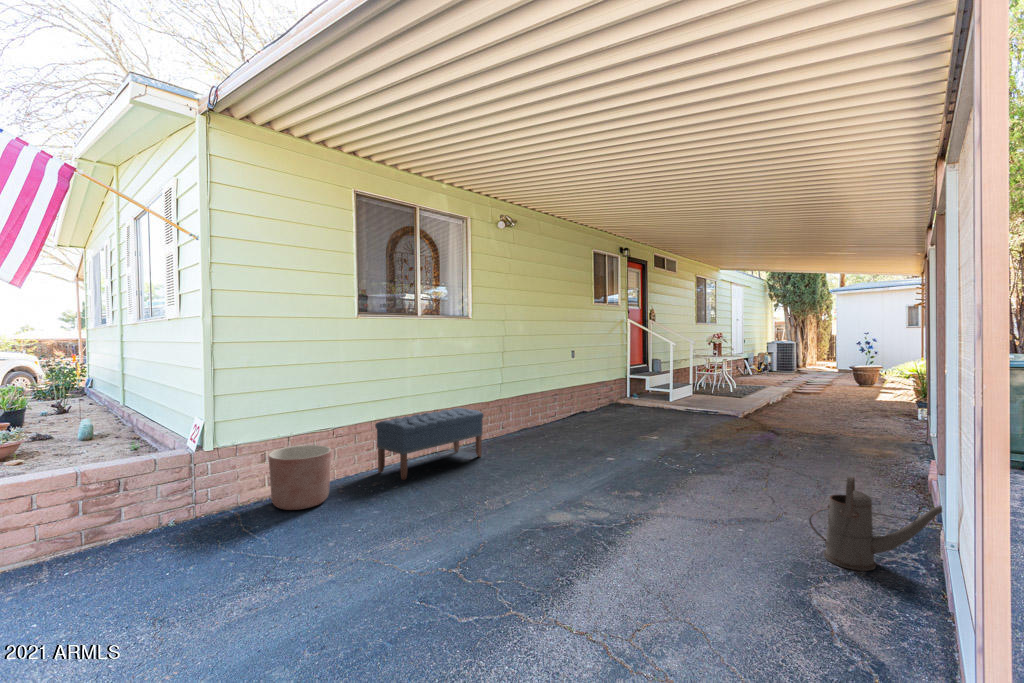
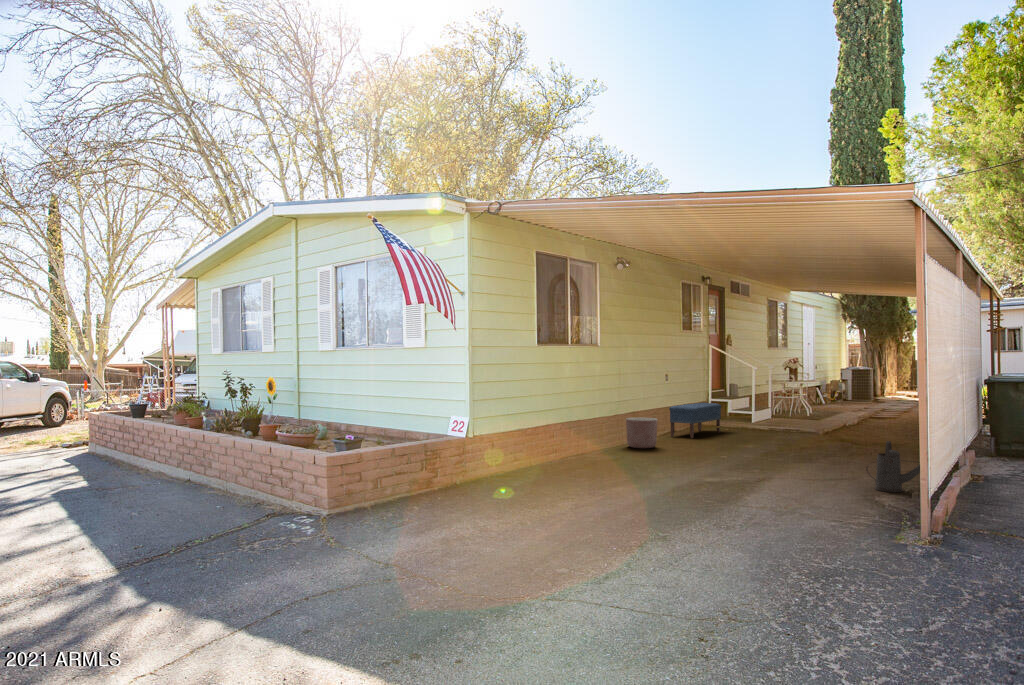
bench: present [375,408,484,480] -> present [669,403,721,438]
planter: present [269,445,331,510] -> present [626,418,658,448]

